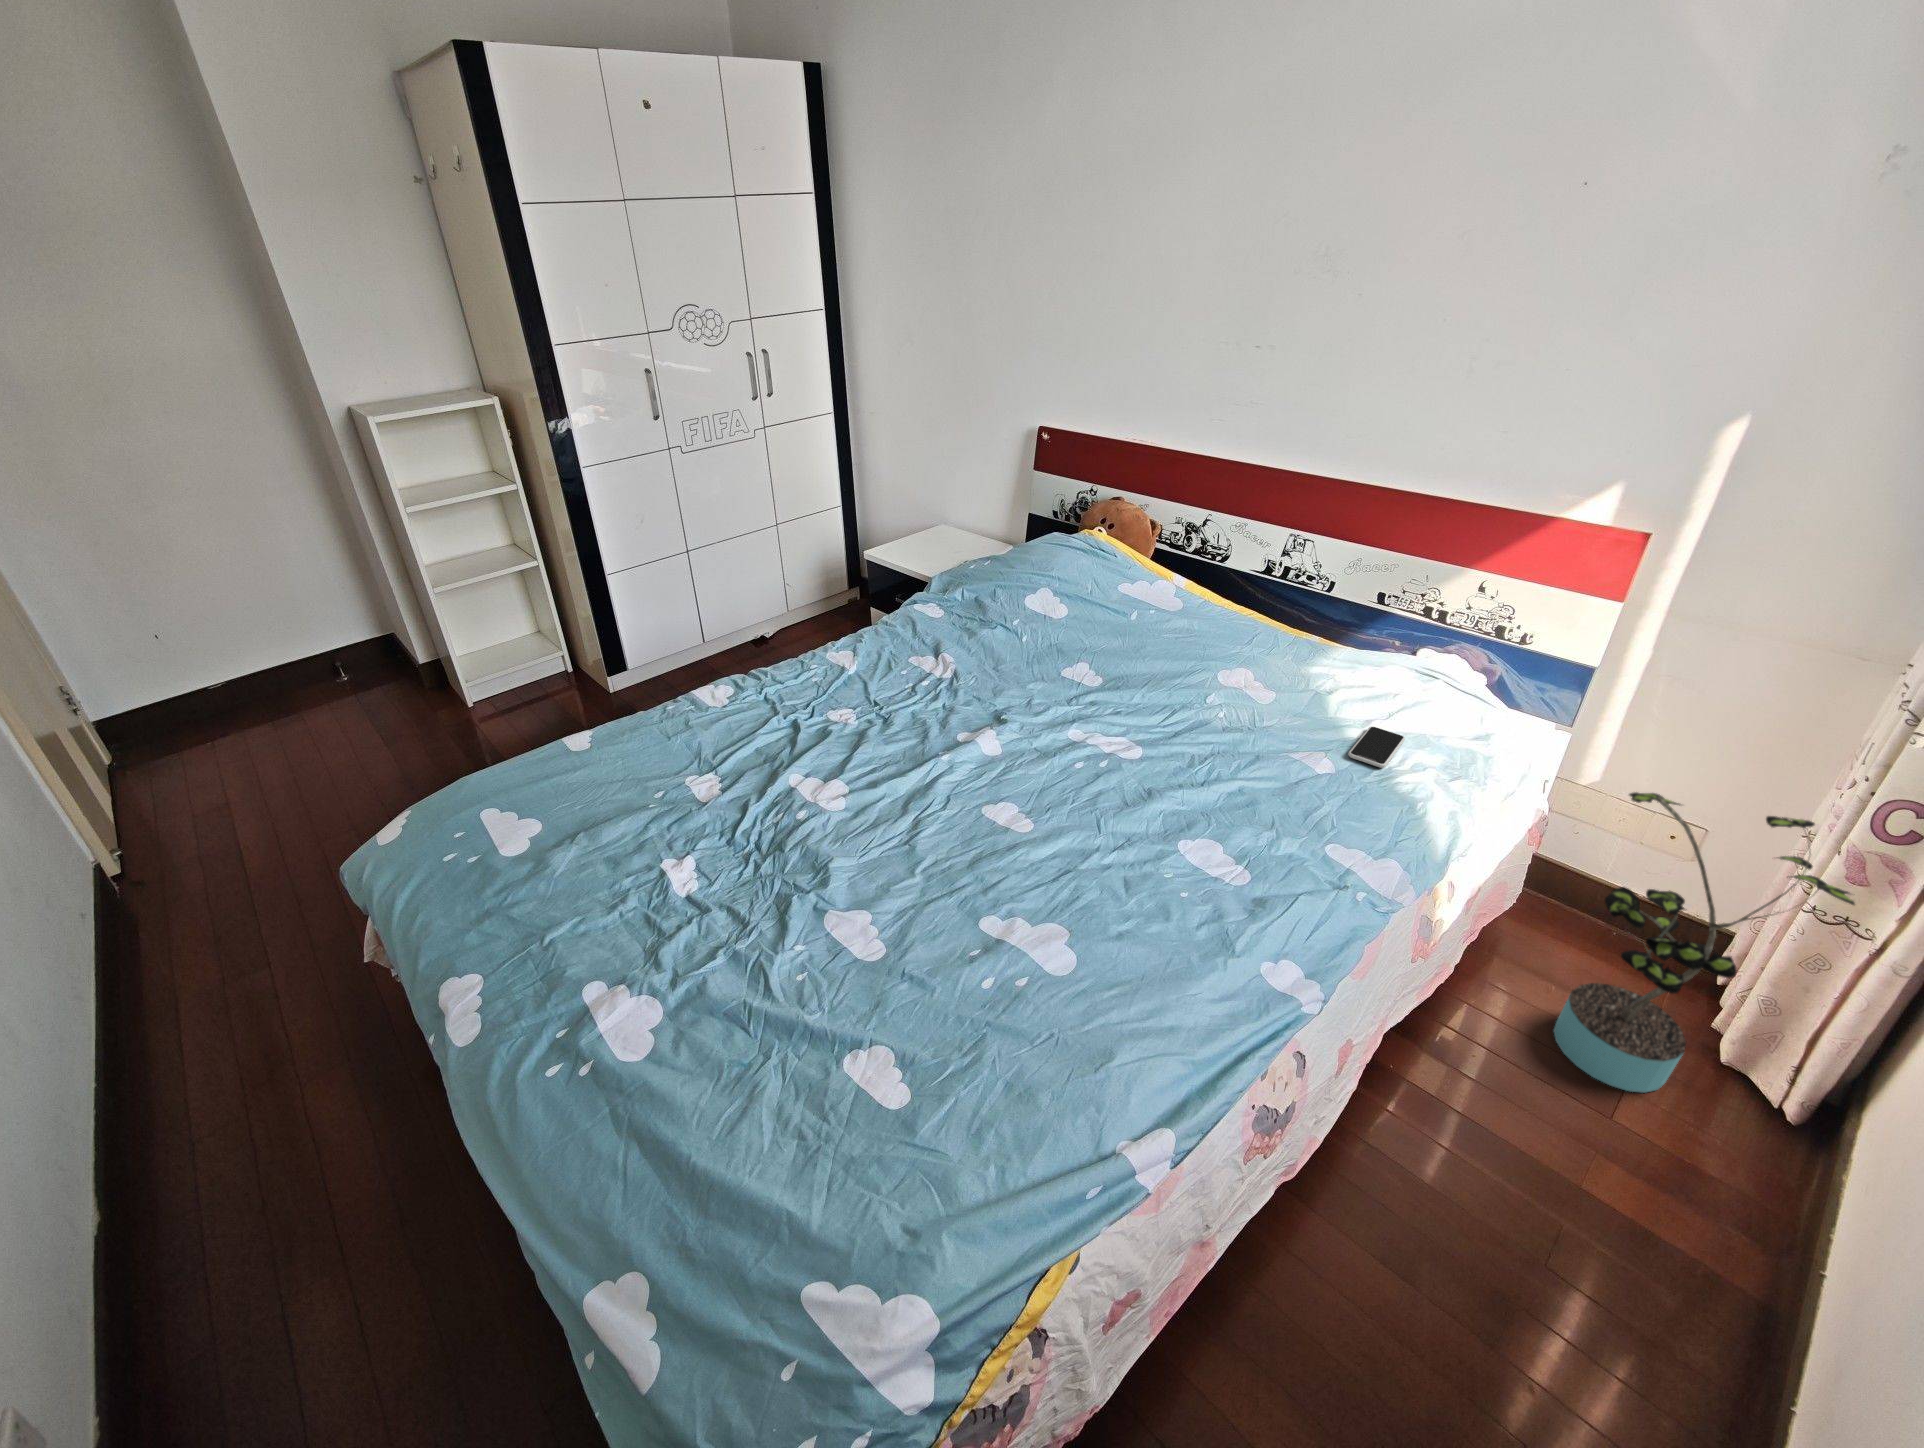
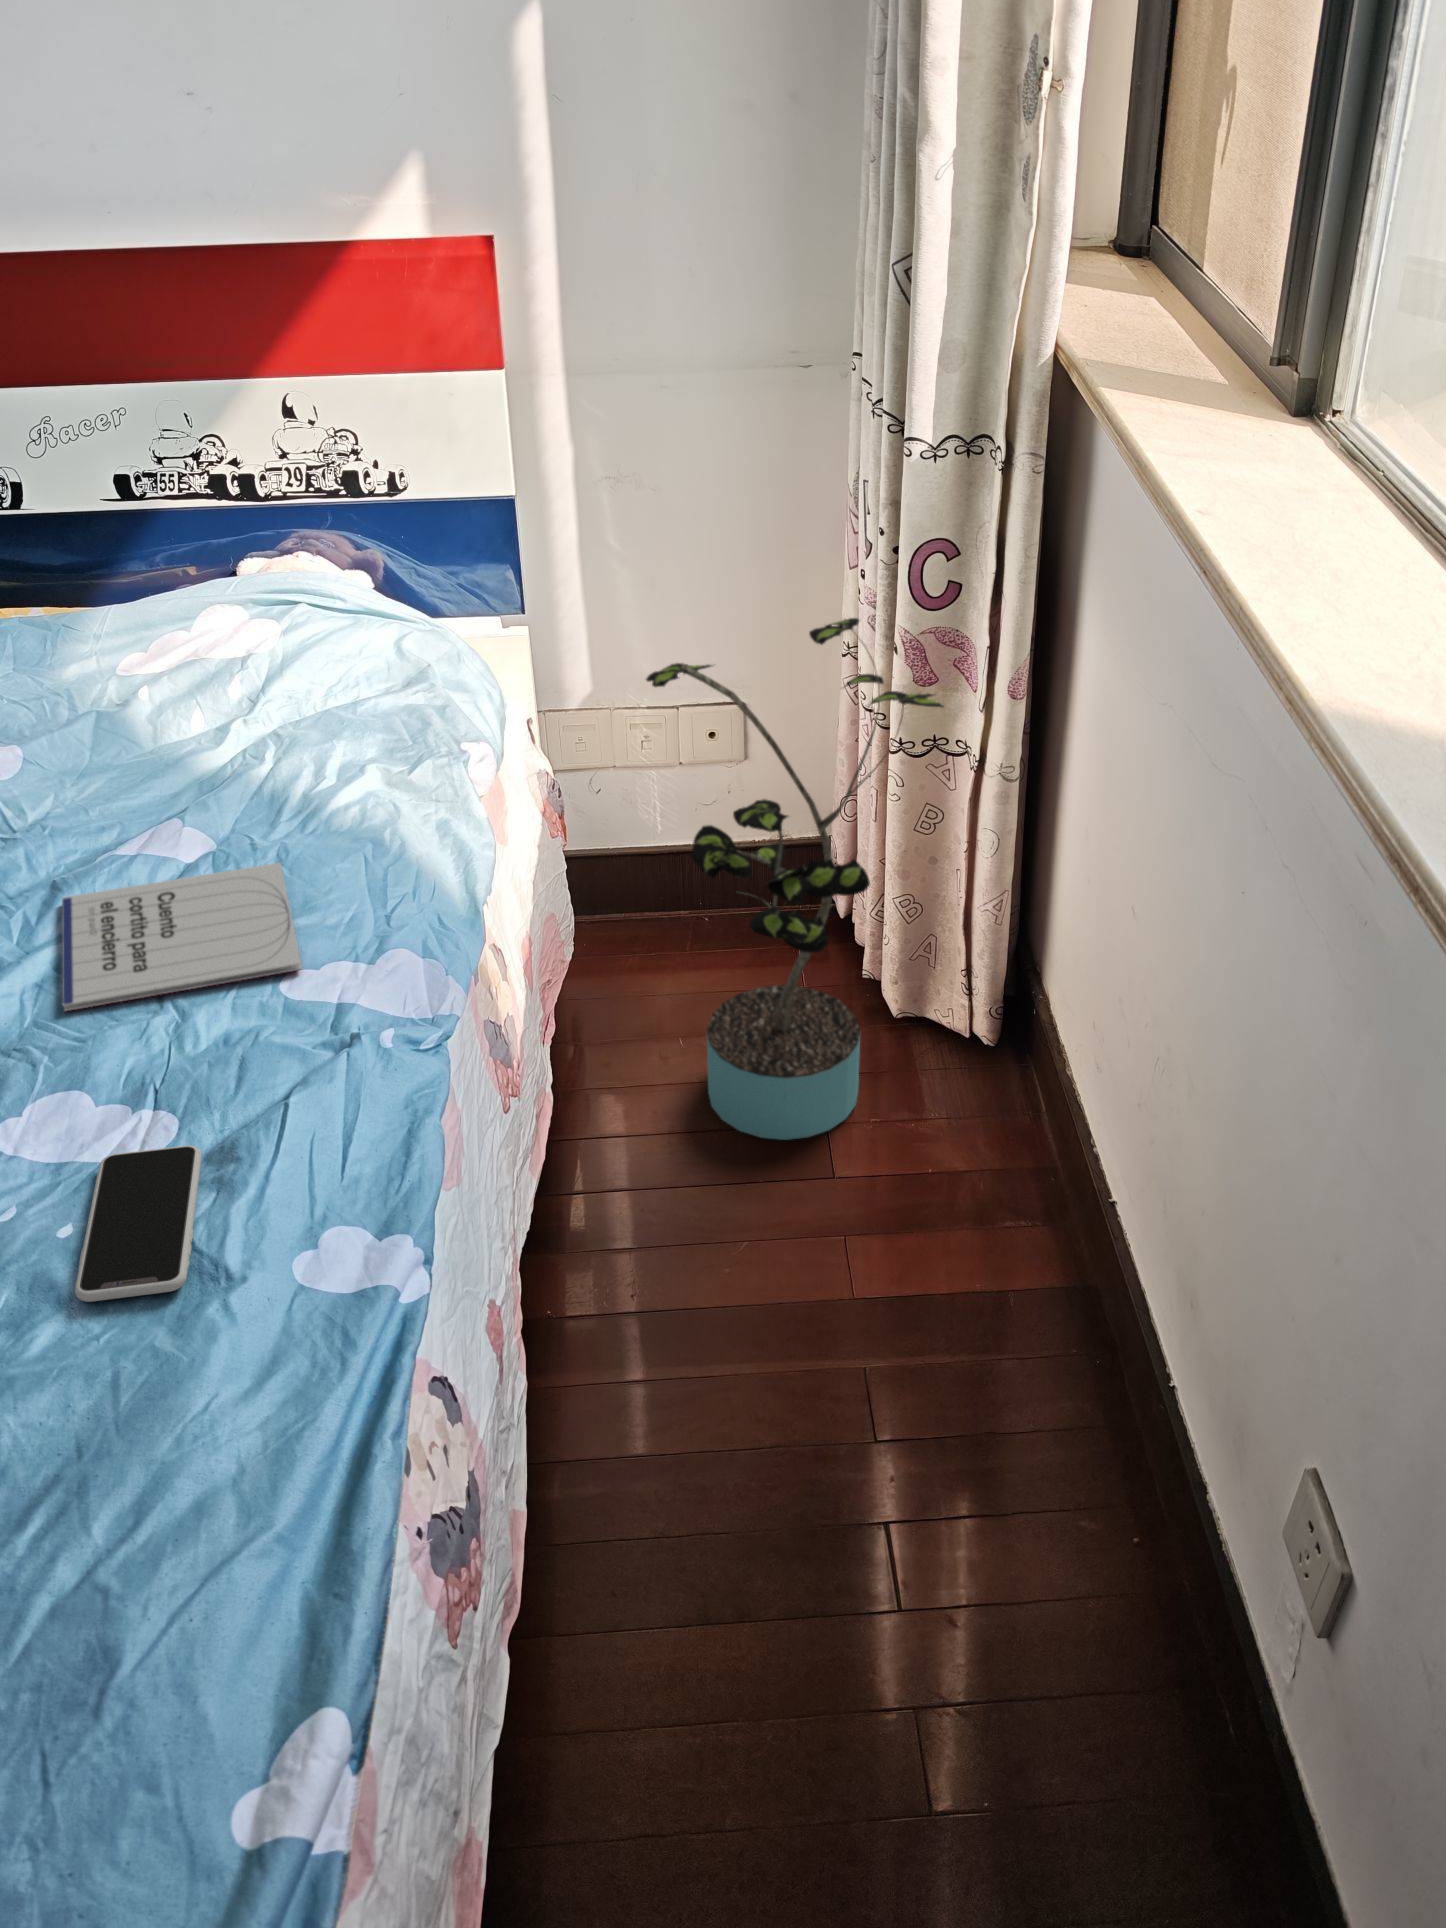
smartphone: present [1348,727,1405,768] -> present [75,1145,202,1302]
notebook: none [1231,761,1359,845] -> present [62,863,302,1011]

